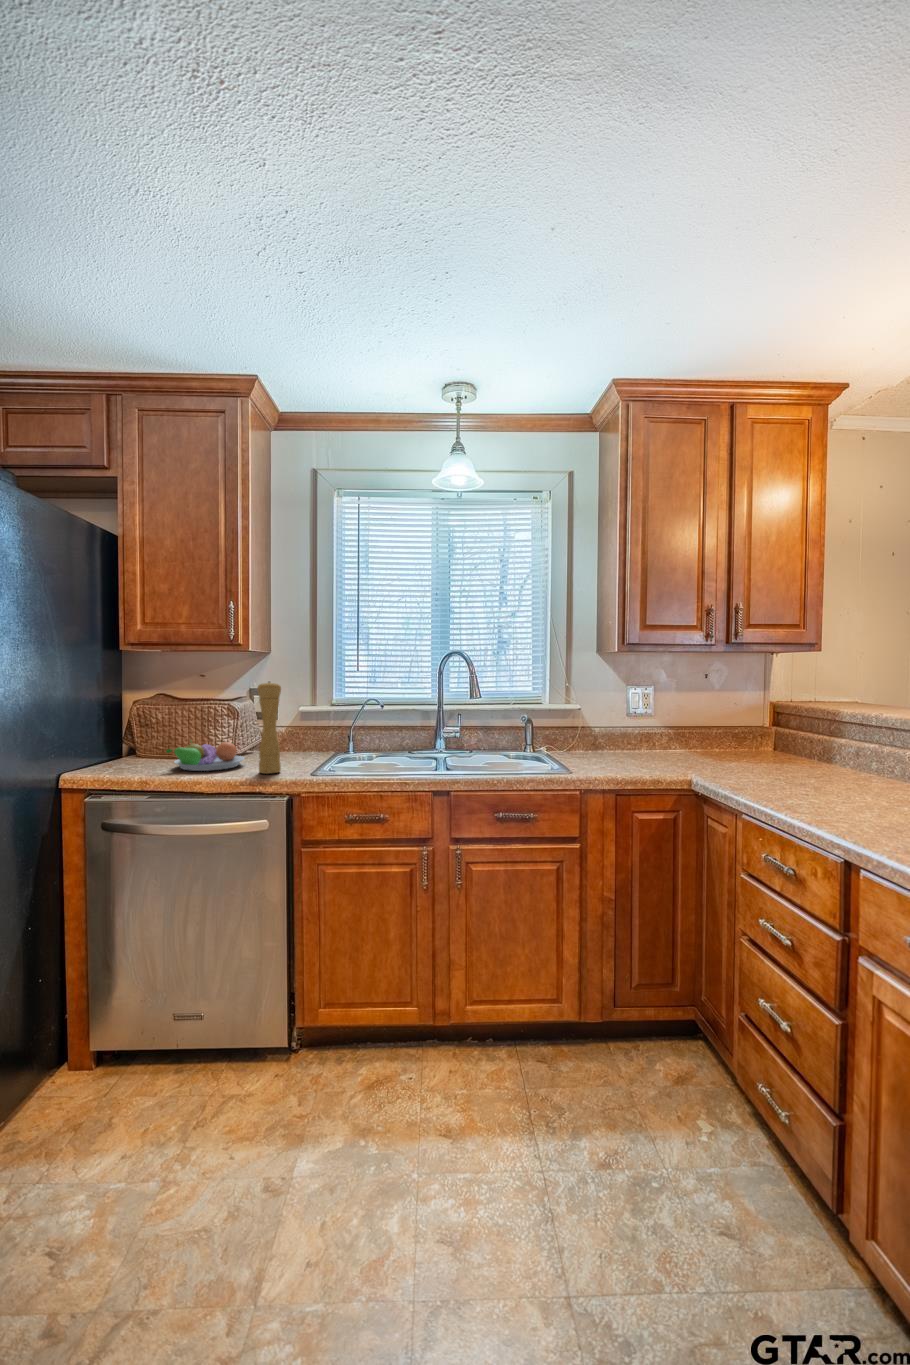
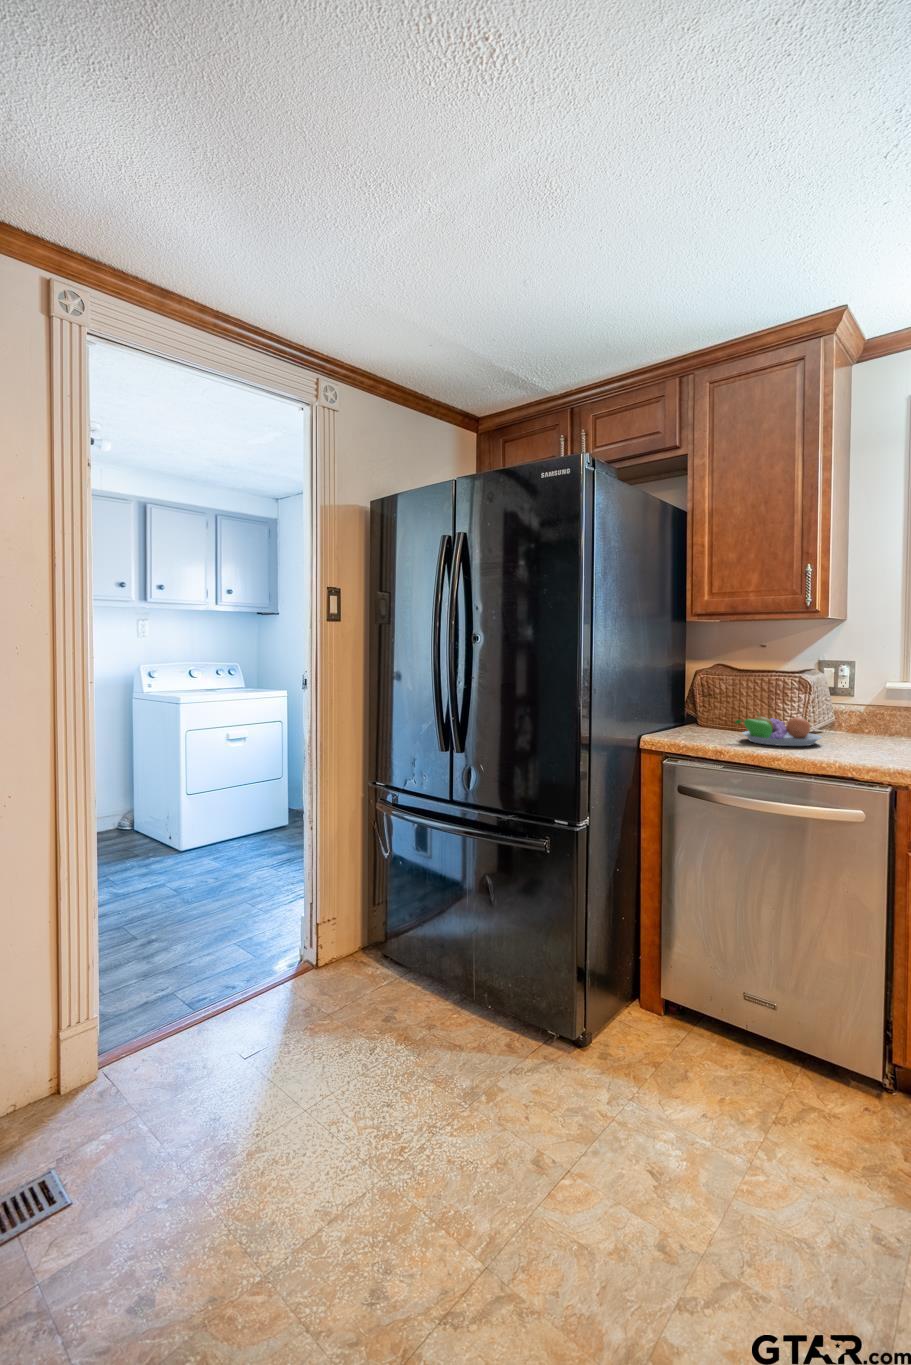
pepper mill: present [257,681,281,774] -> none [847,649,880,756]

